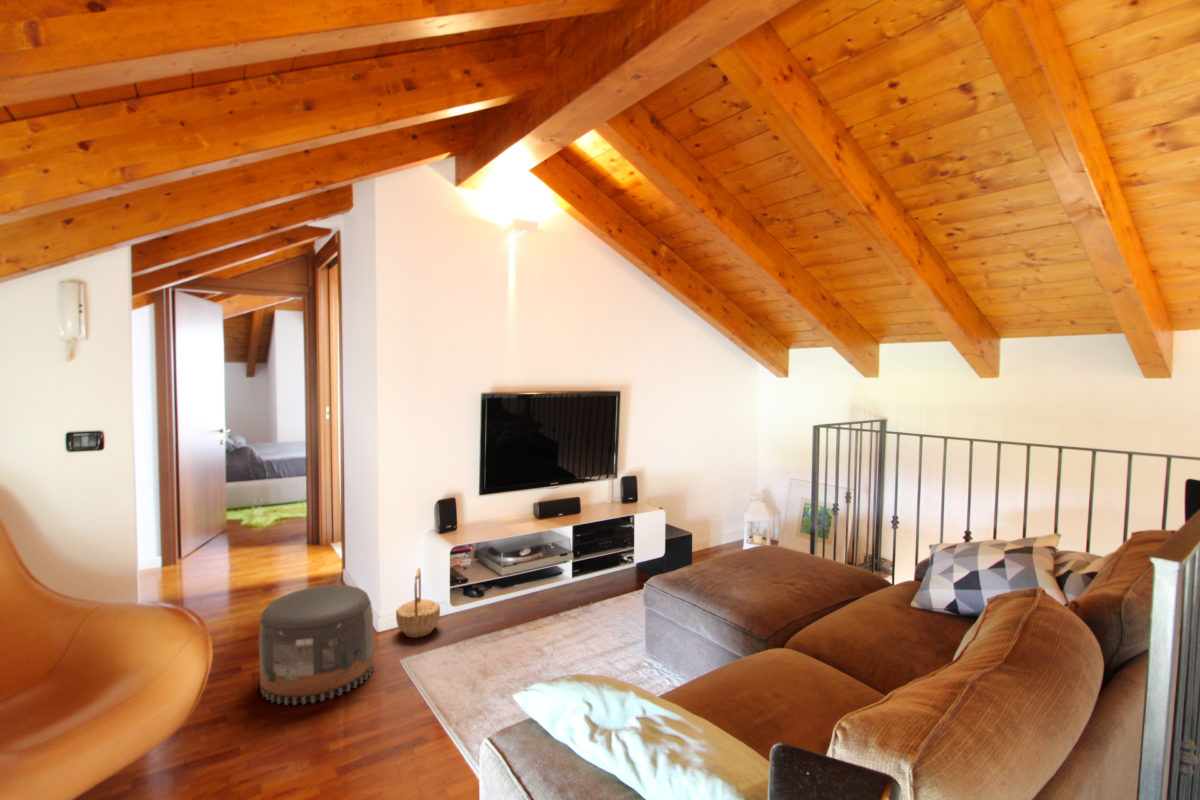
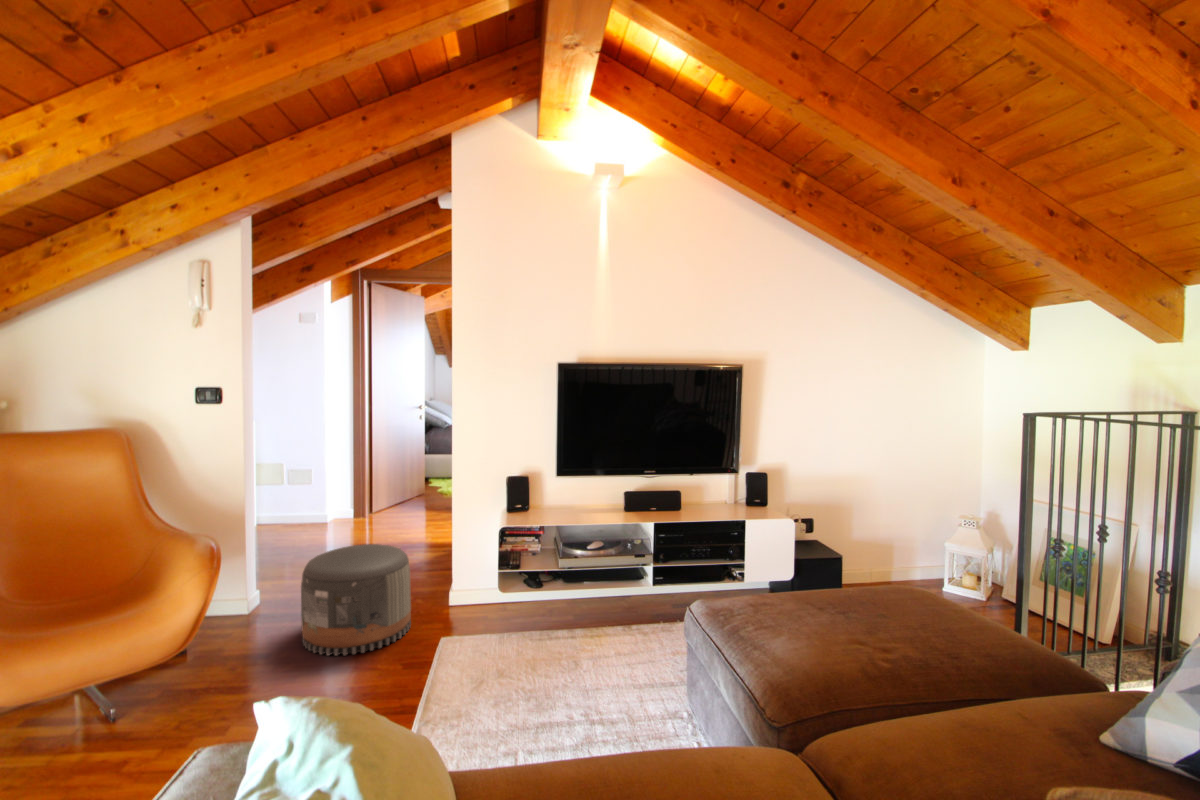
basket: present [396,568,440,638] -> none [452,543,497,615]

